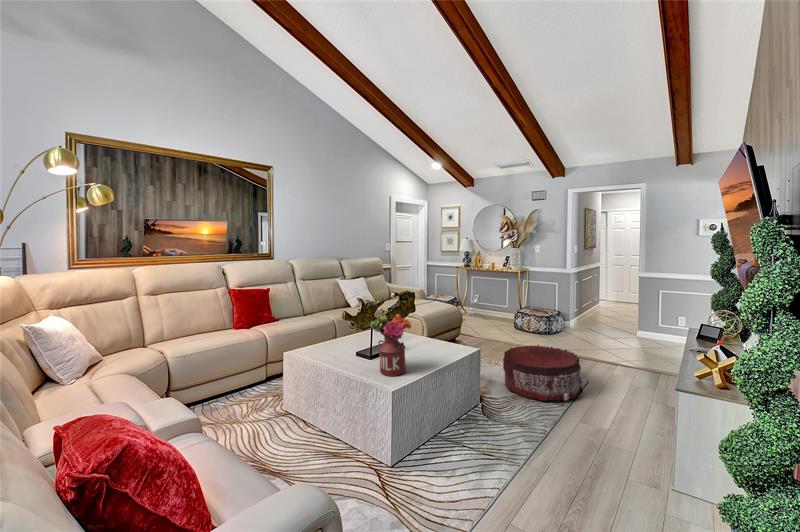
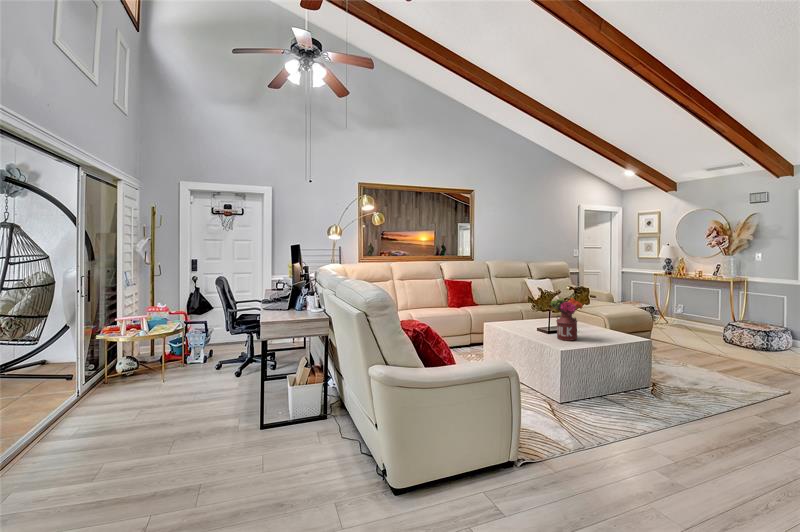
pouf: present [503,345,583,401] -> none [680,345,771,396]

